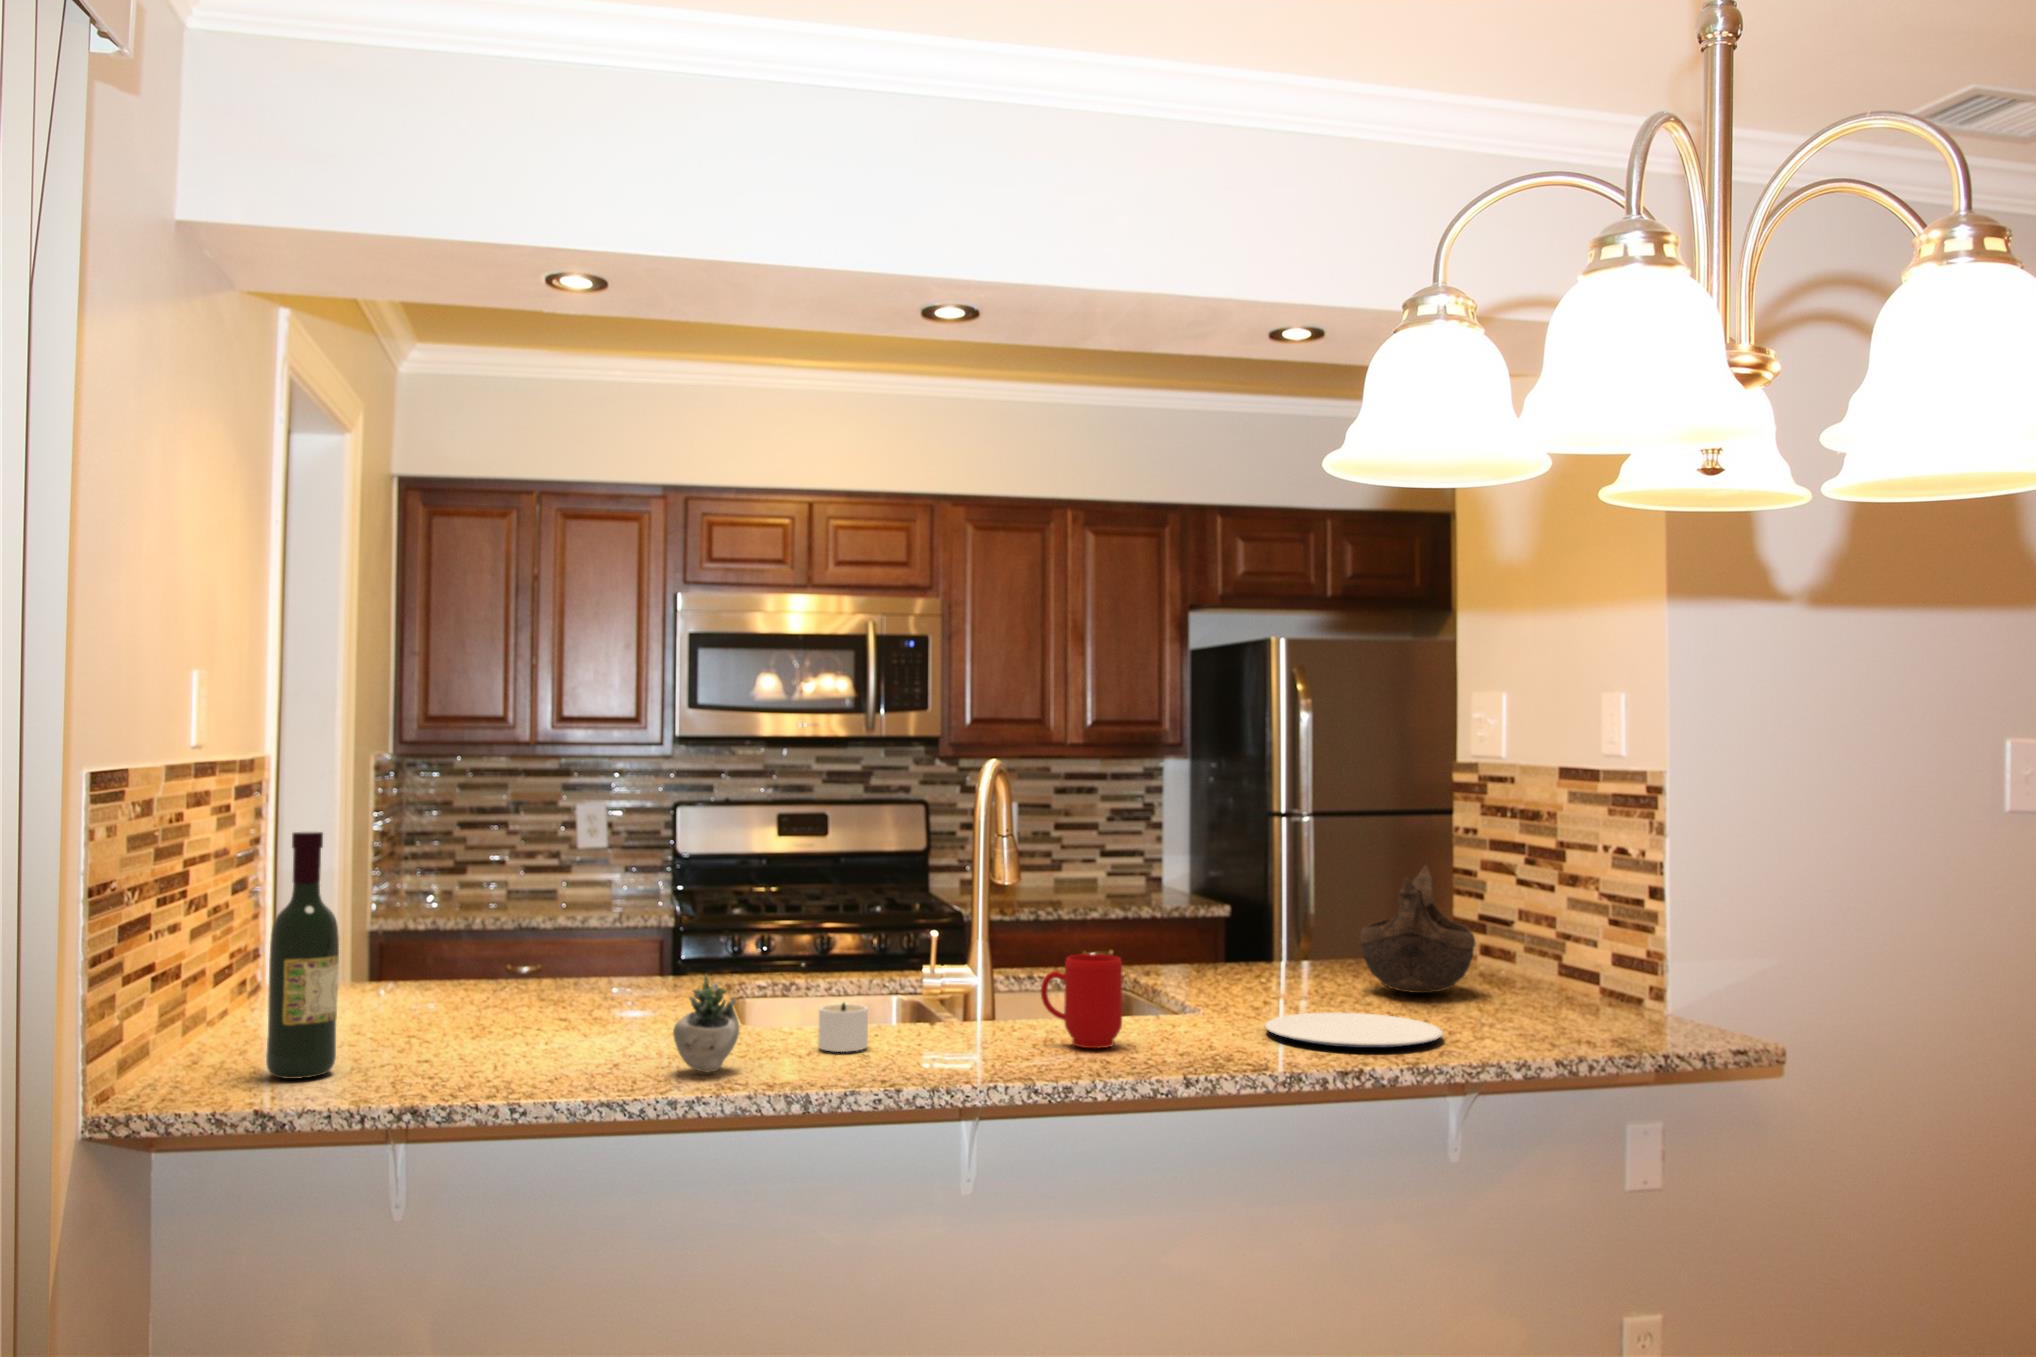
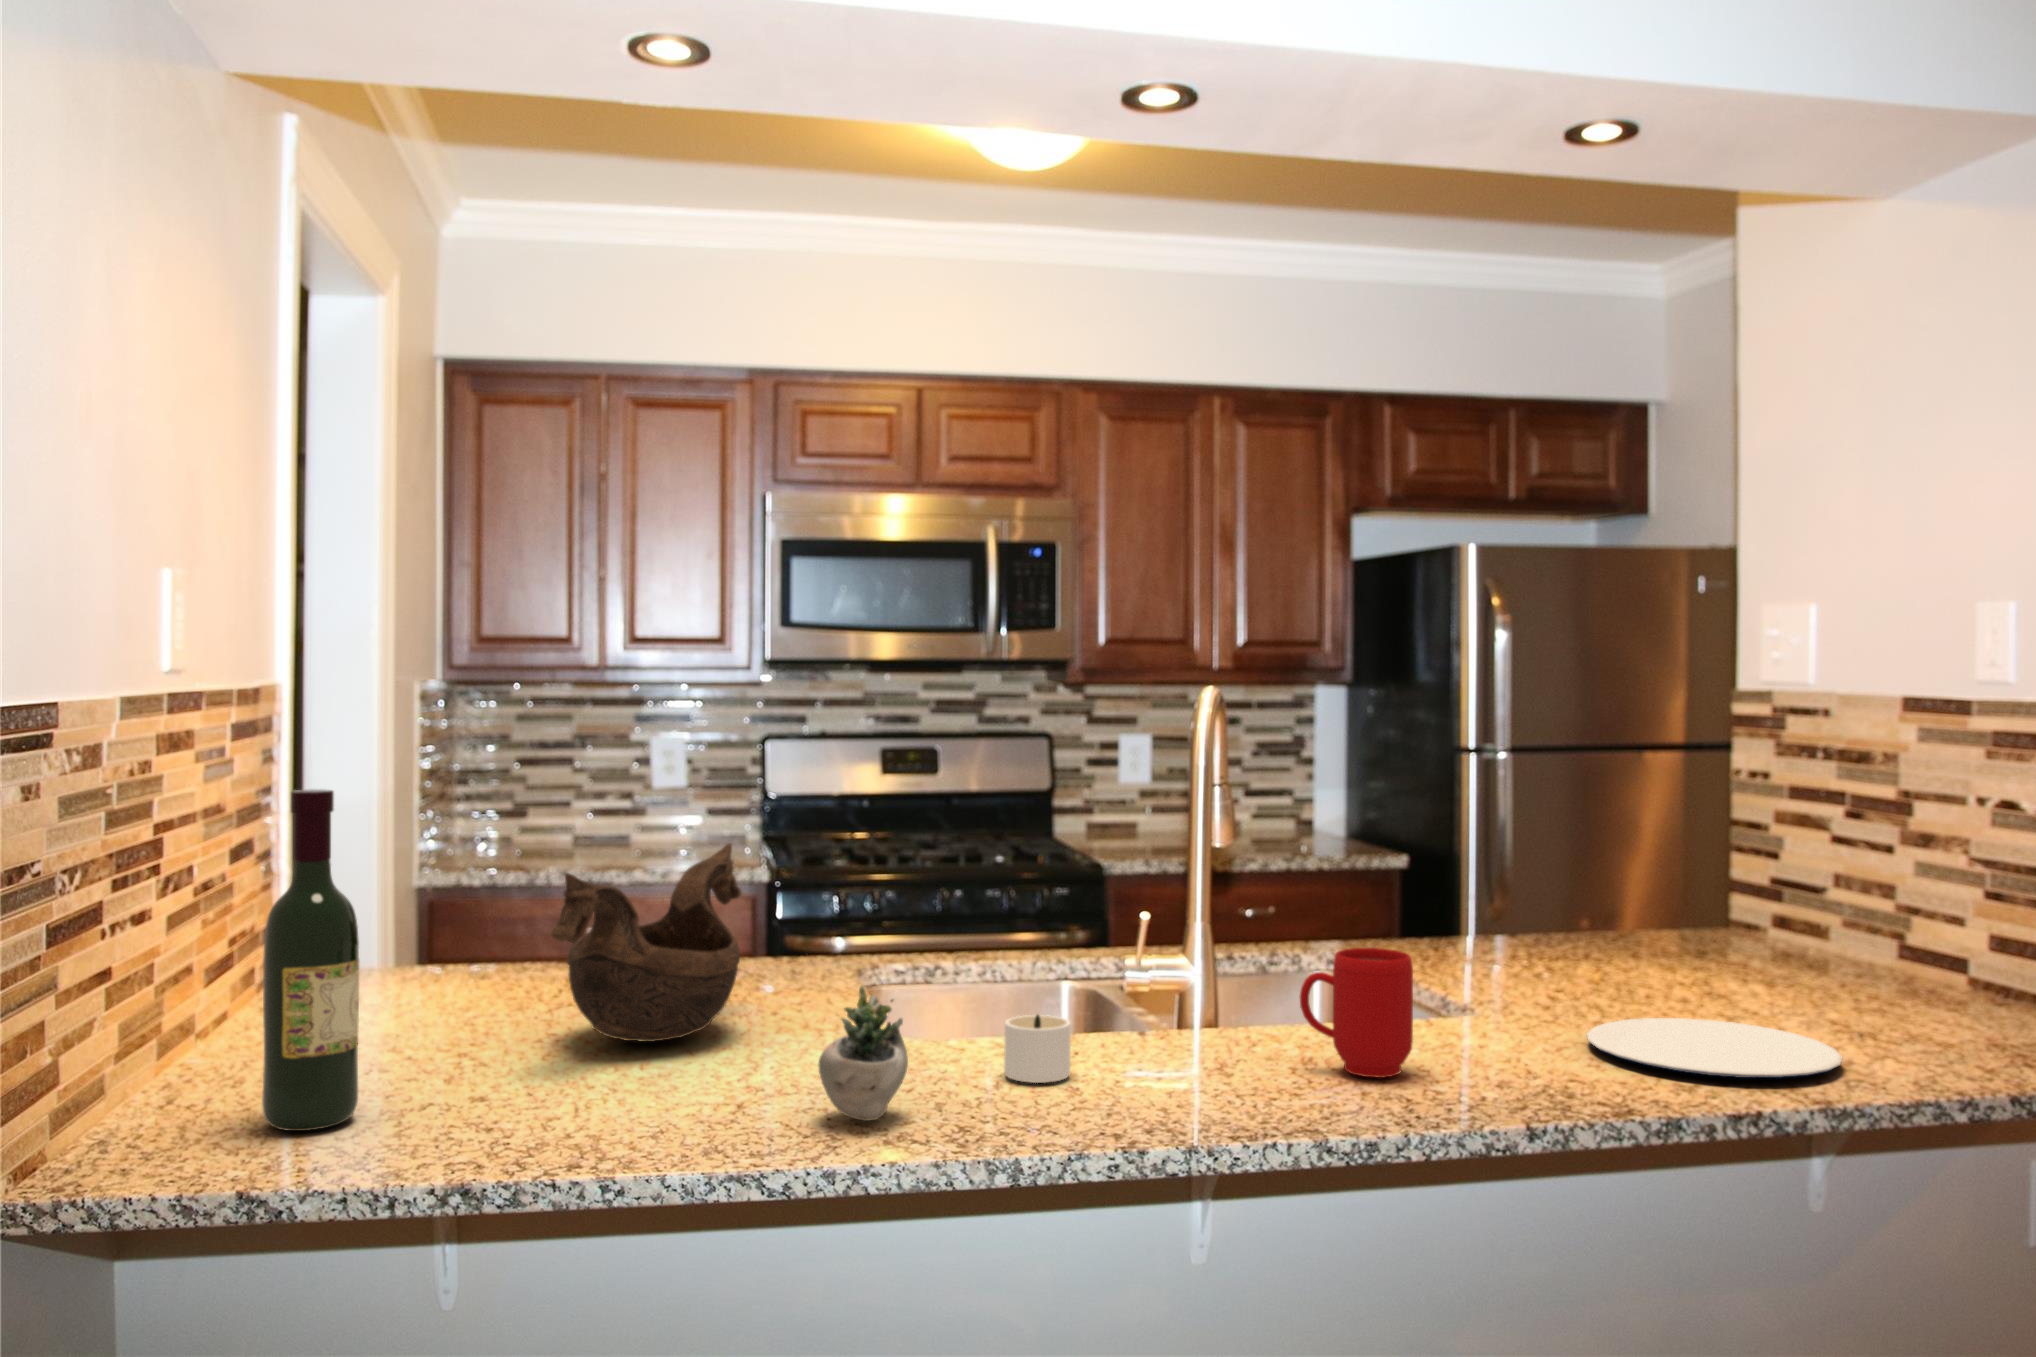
decorative bowl: present [1359,865,1475,993] -> present [551,843,741,1042]

